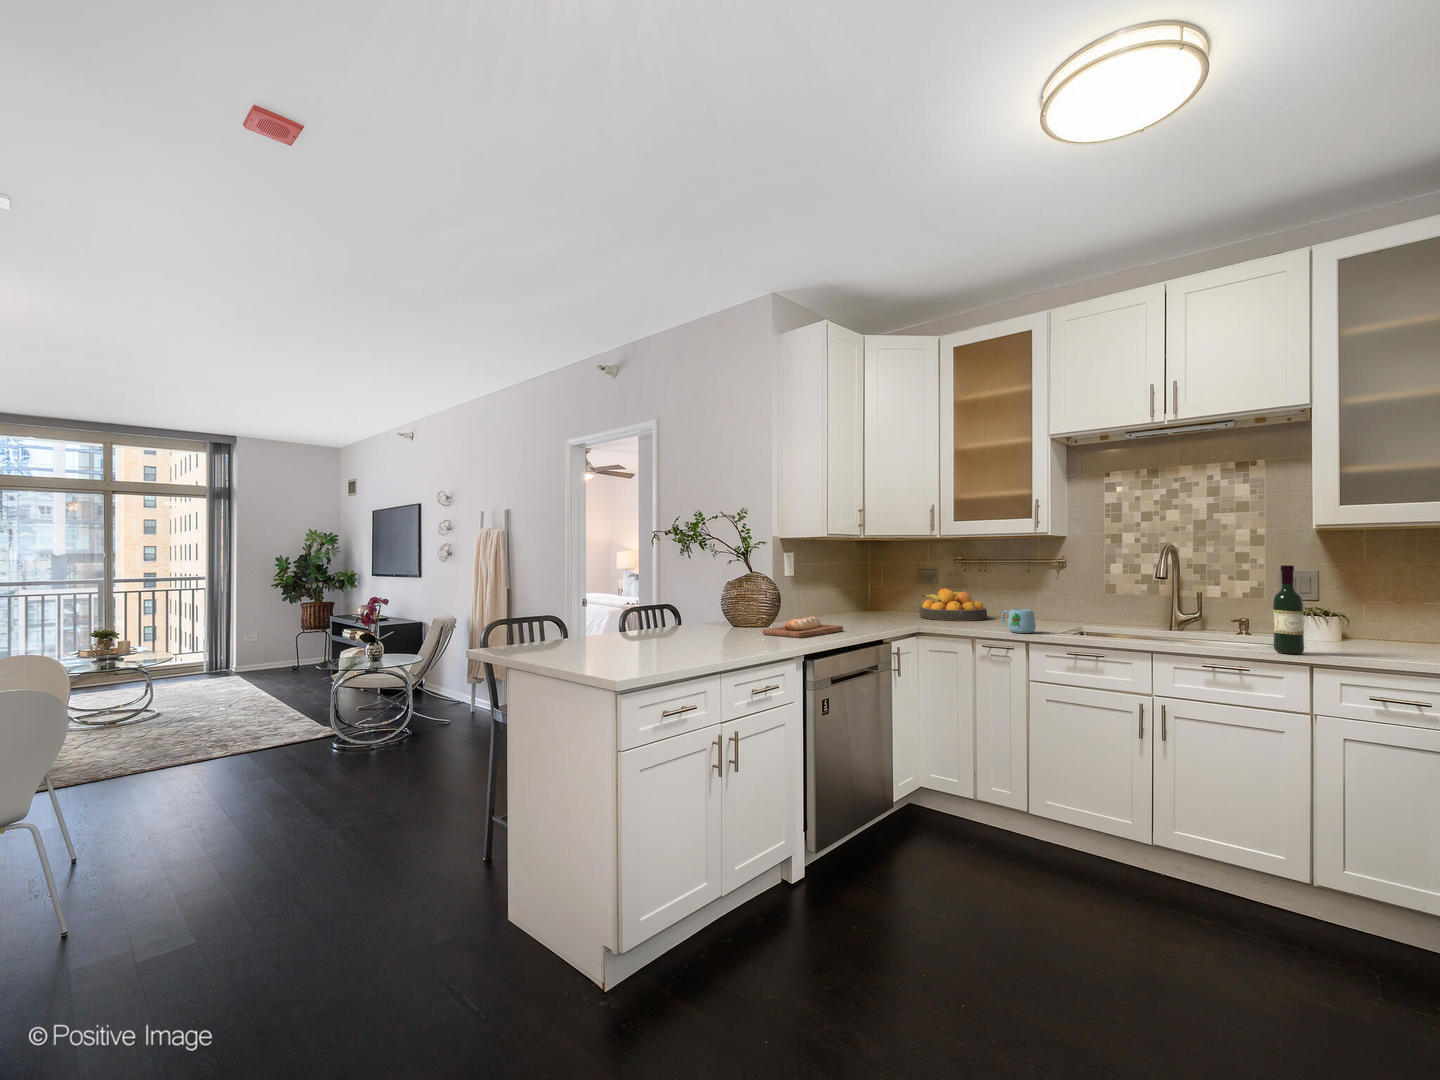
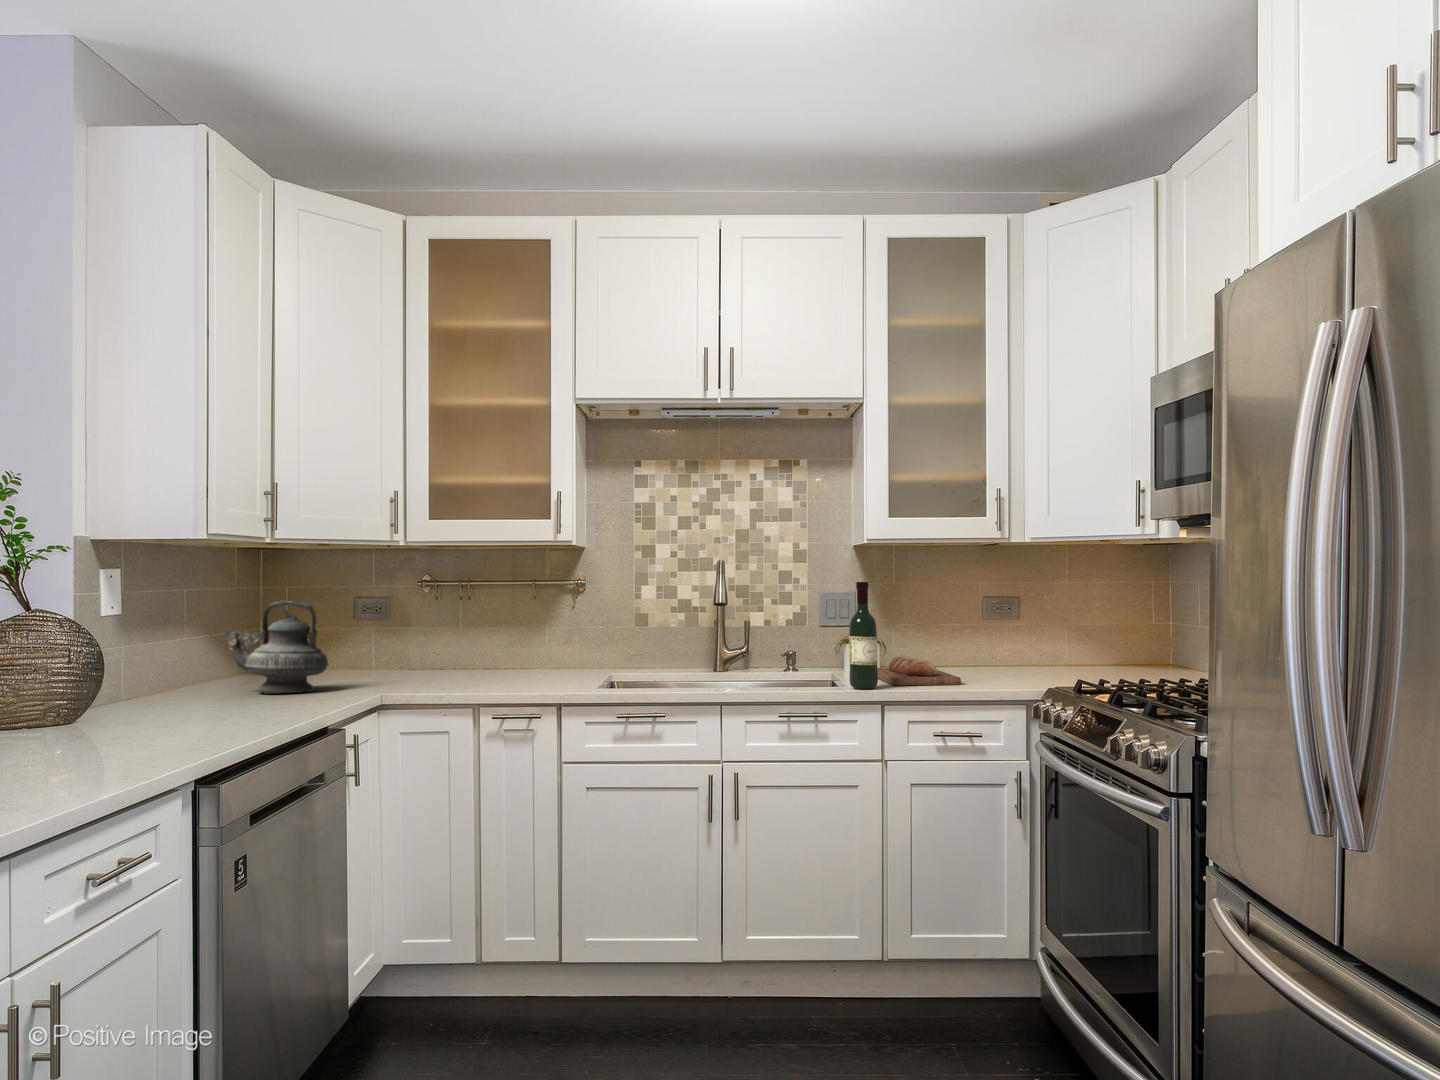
teapot: none [842,569,895,621] -> present [223,599,328,694]
fruit bowl: present [919,588,987,621] -> none [363,630,473,682]
mug: present [1001,609,1035,633] -> none [520,655,570,692]
bread loaf: present [763,616,843,638] -> present [877,656,961,685]

